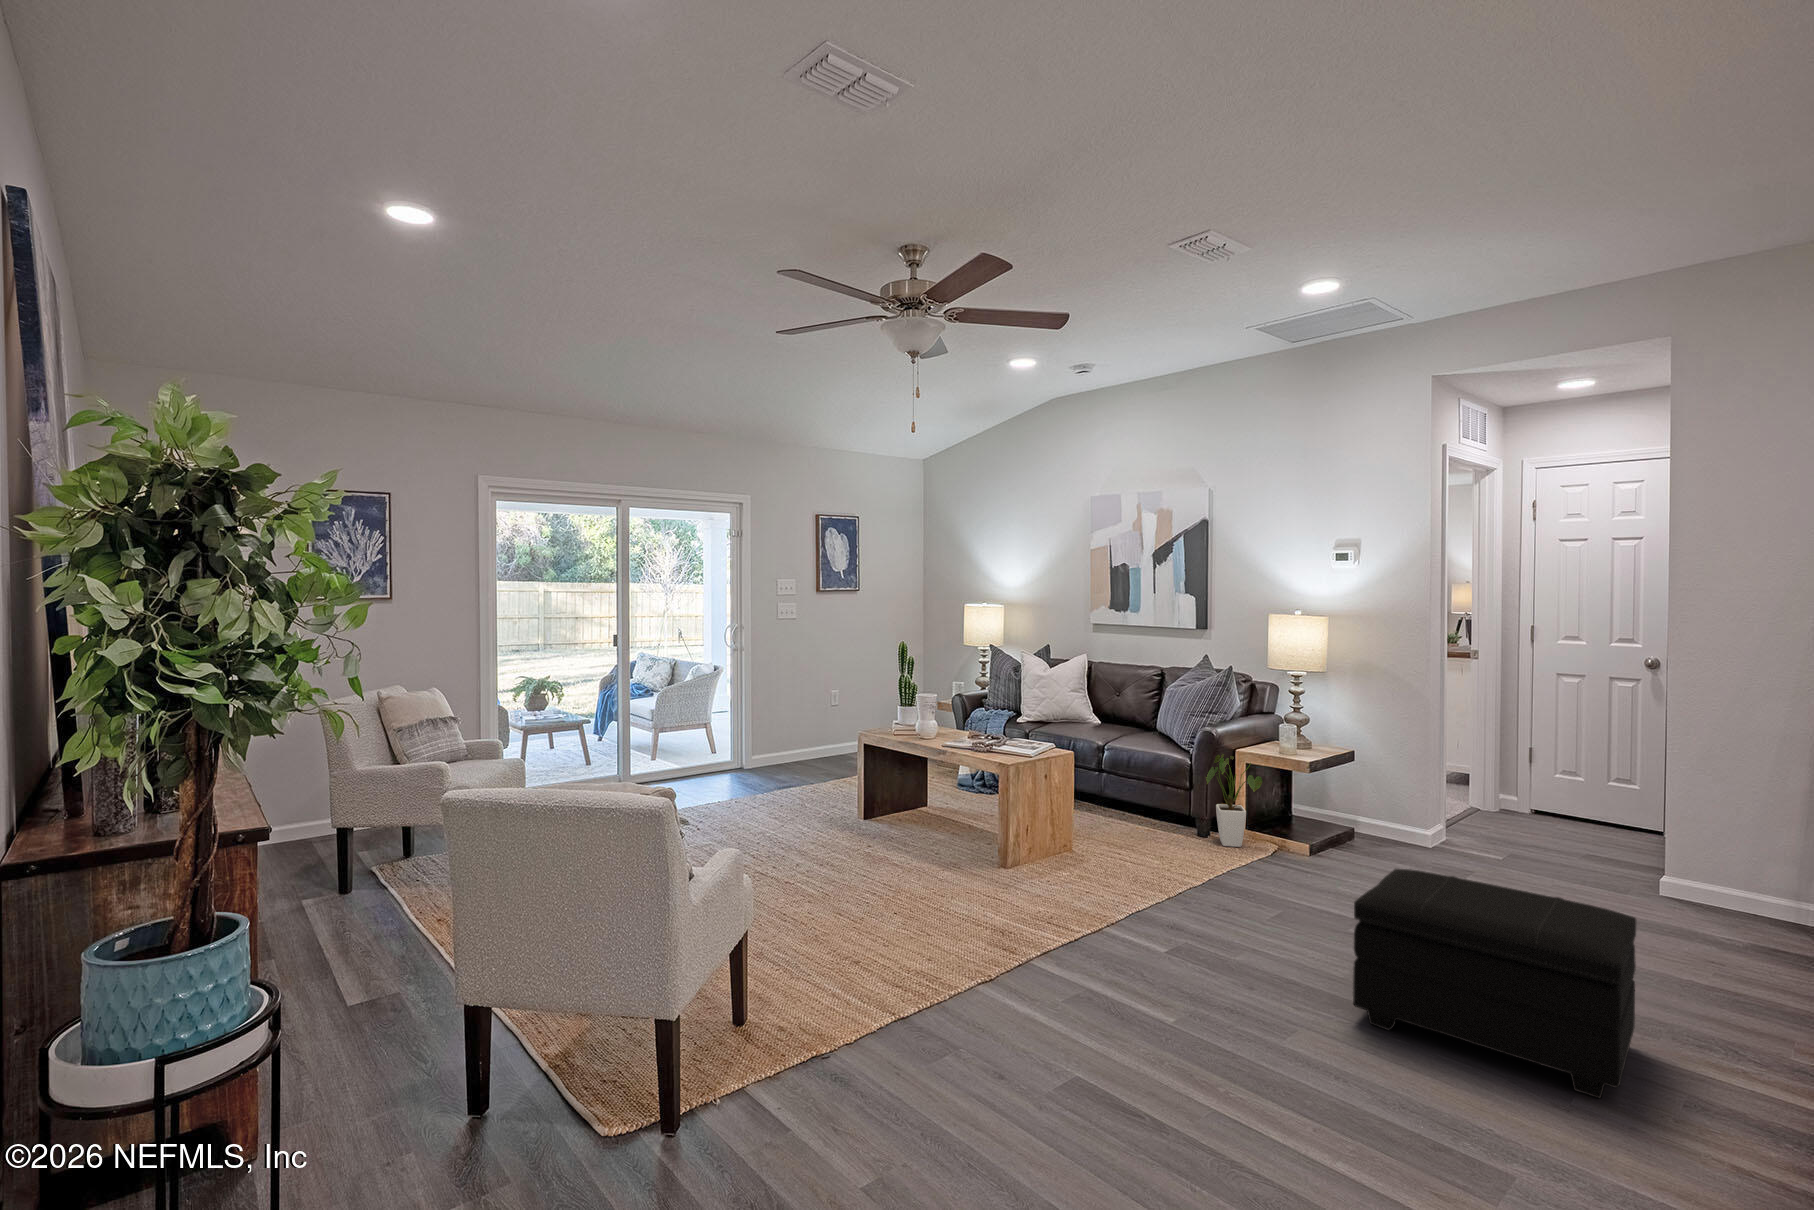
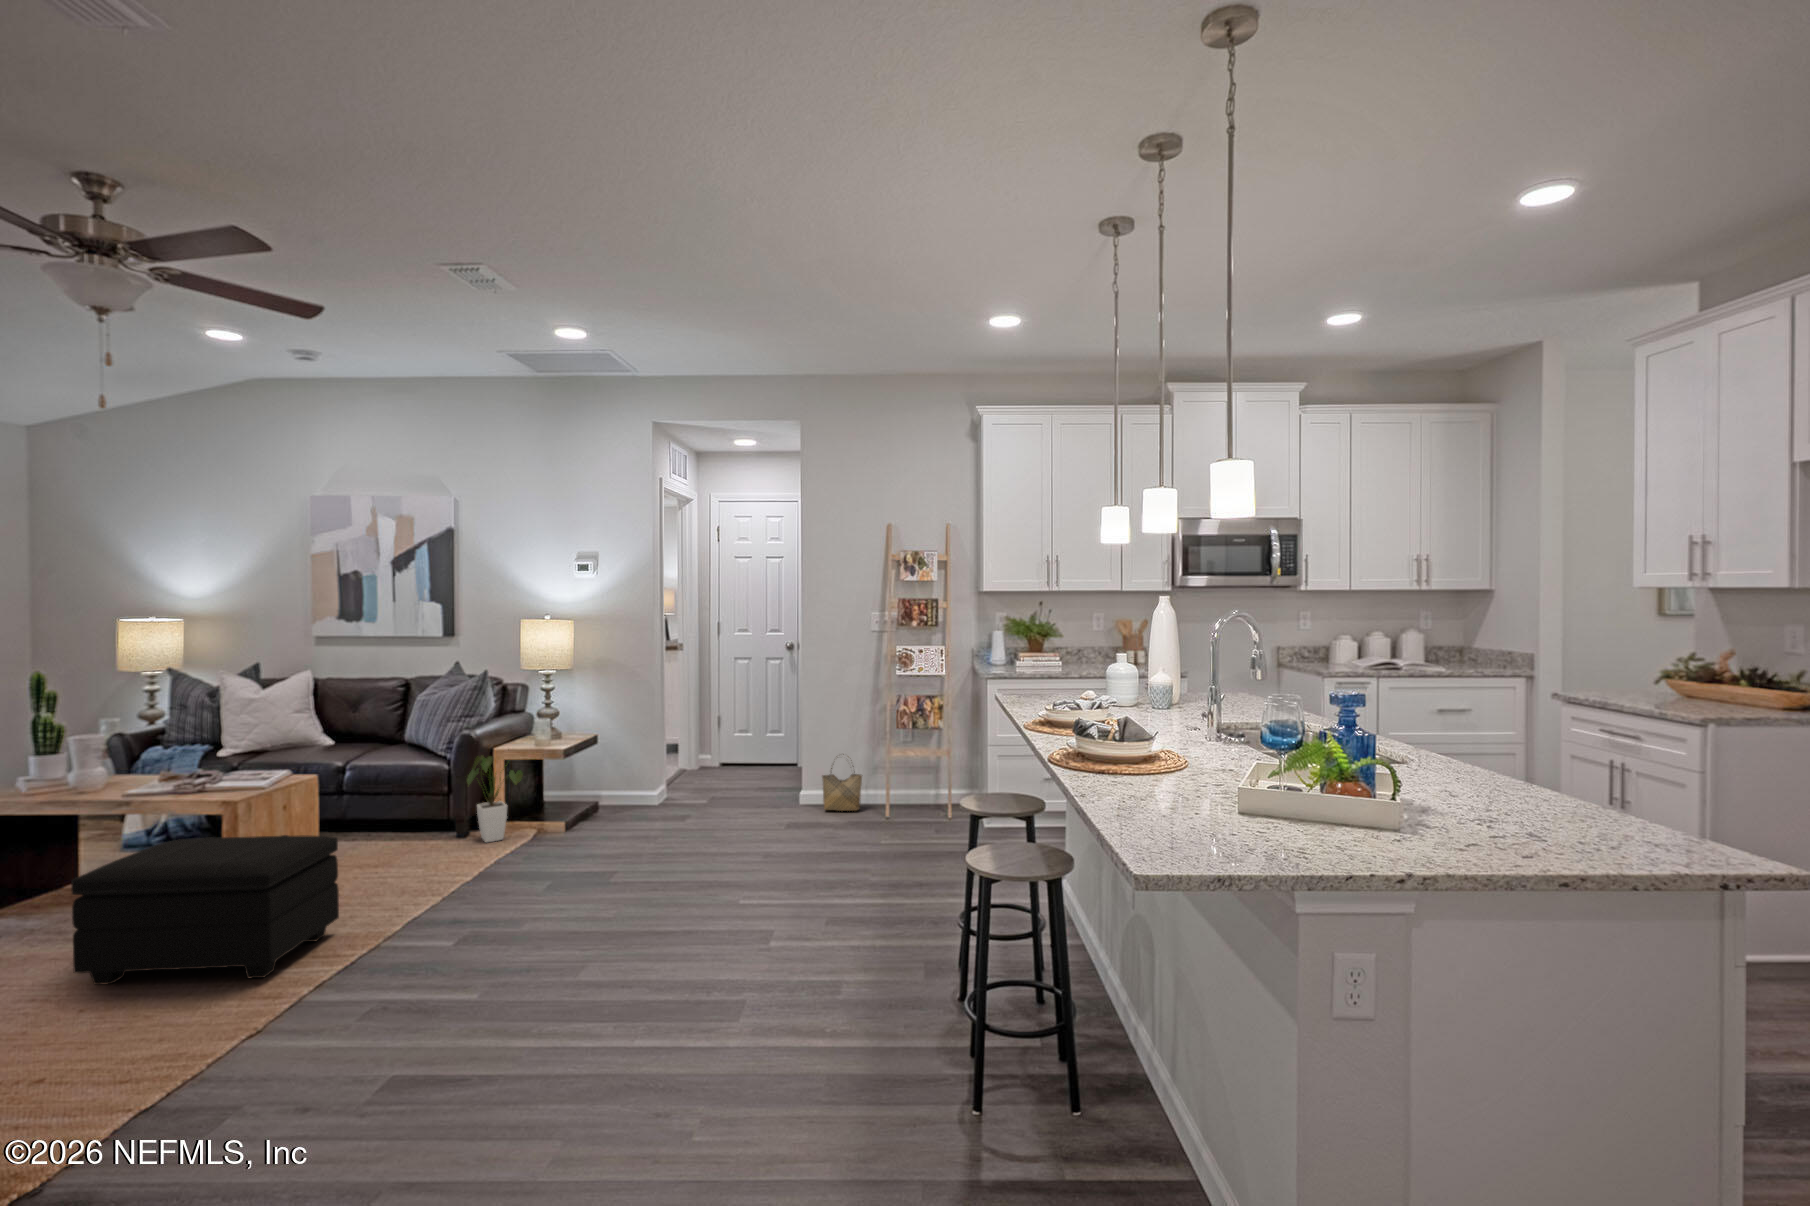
woven basket: none [1701,833,1788,927] -> present [822,754,862,811]
footstool: present [1353,869,1636,1098] -> present [71,835,339,985]

